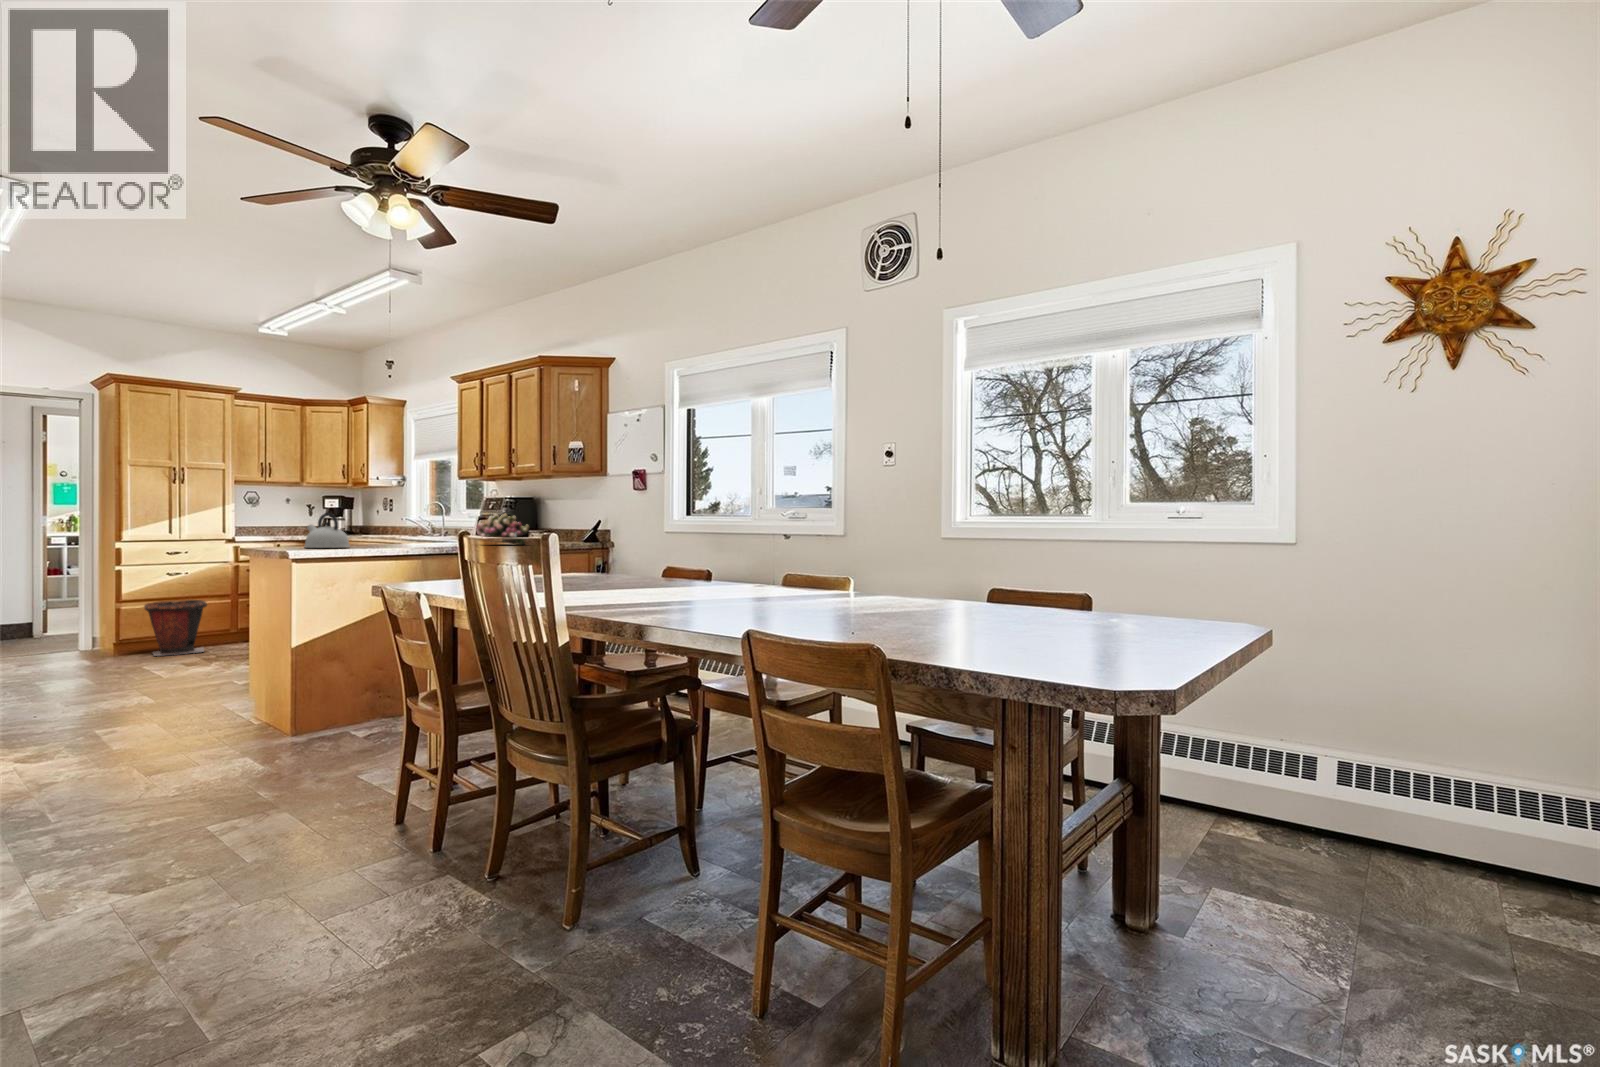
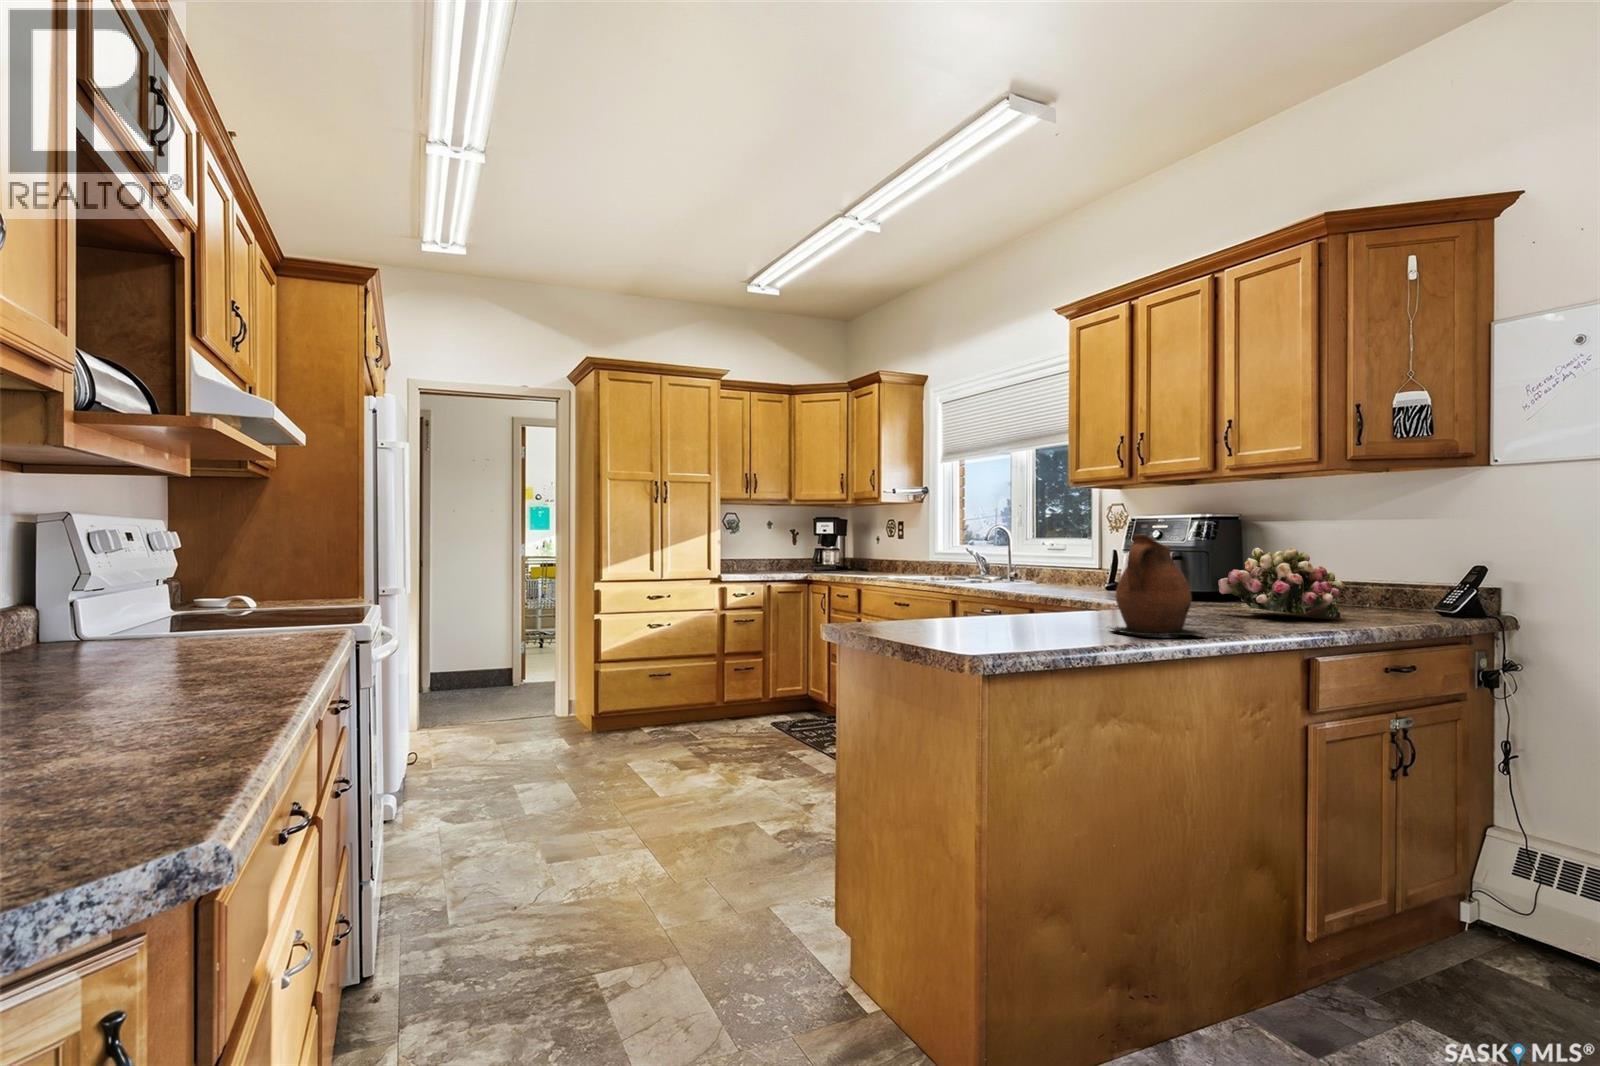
ceramic pitcher: none [382,505,421,547] -> present [1111,535,1205,636]
kettle: present [305,513,350,548] -> none [964,555,1066,642]
waste bin: present [144,600,207,656] -> none [624,661,696,744]

